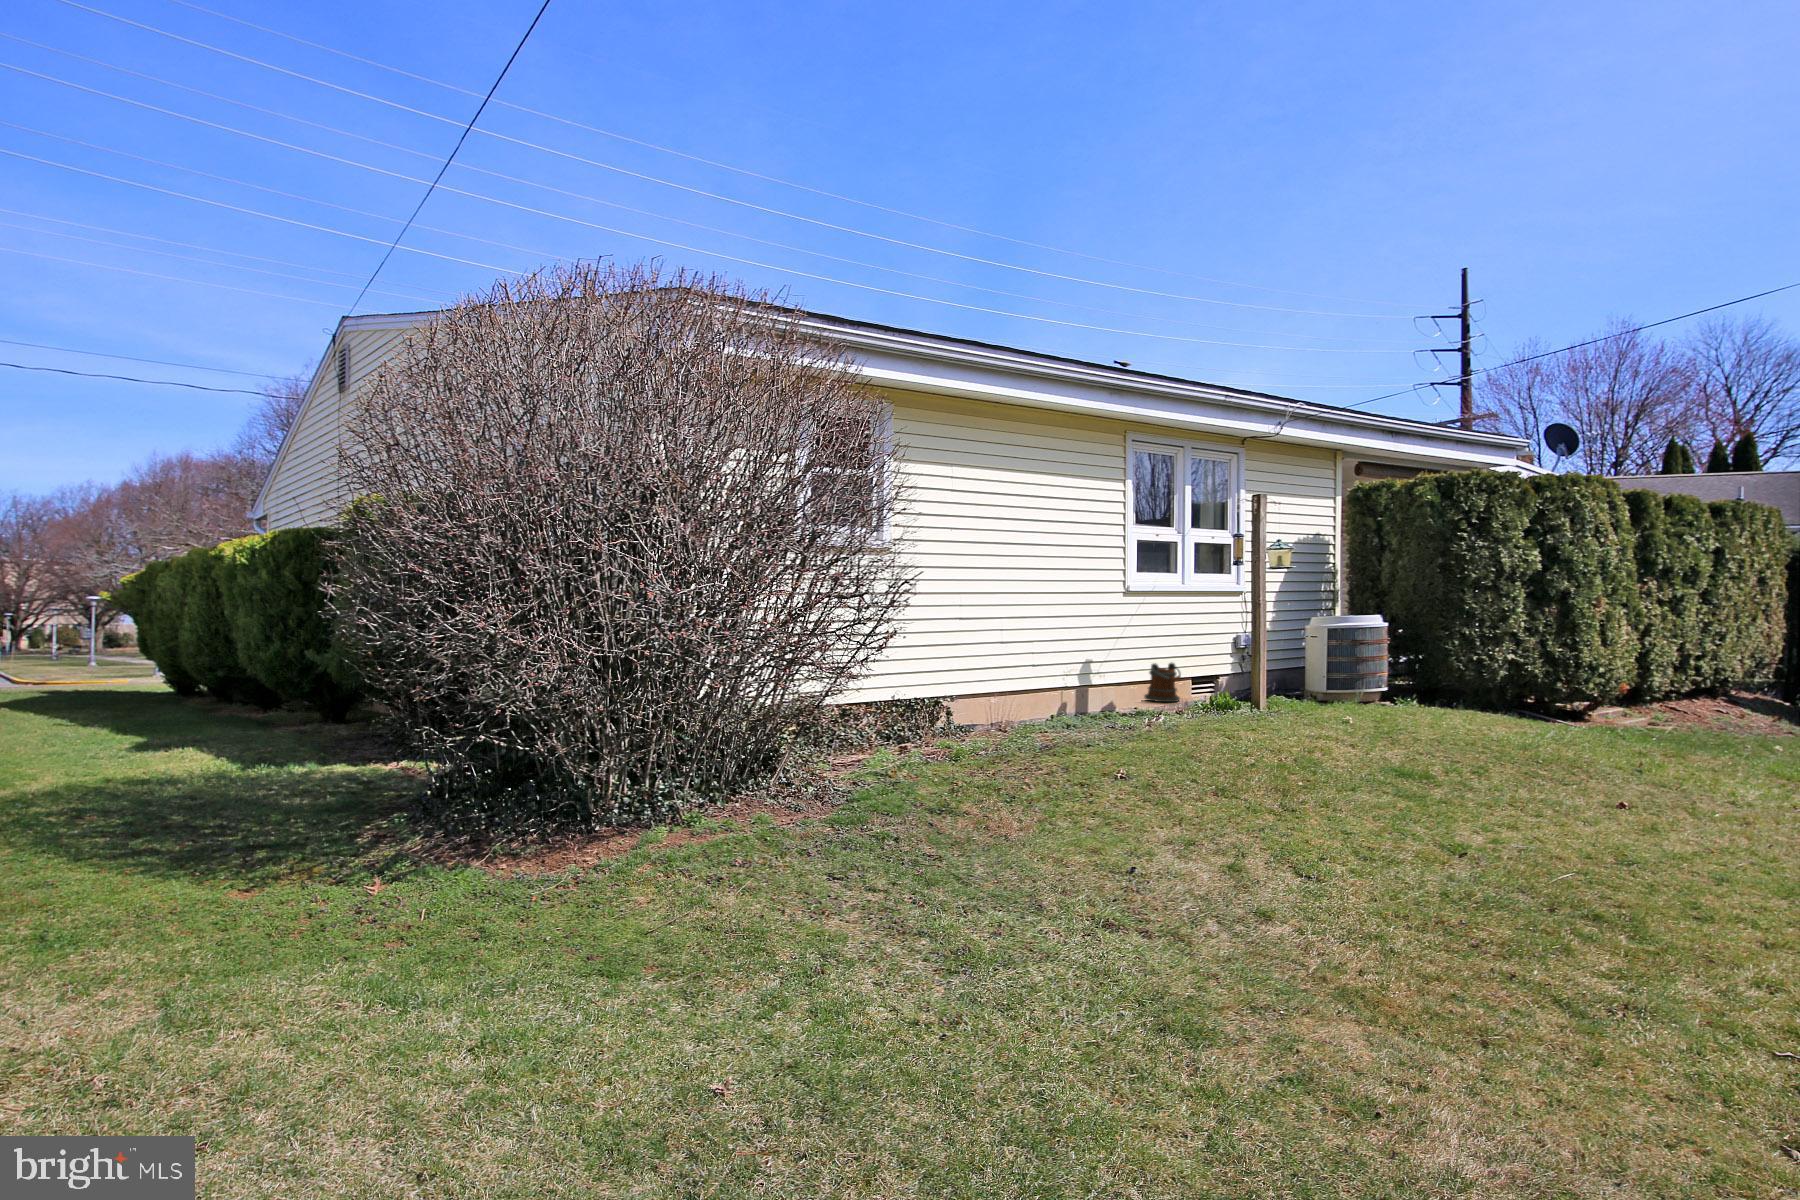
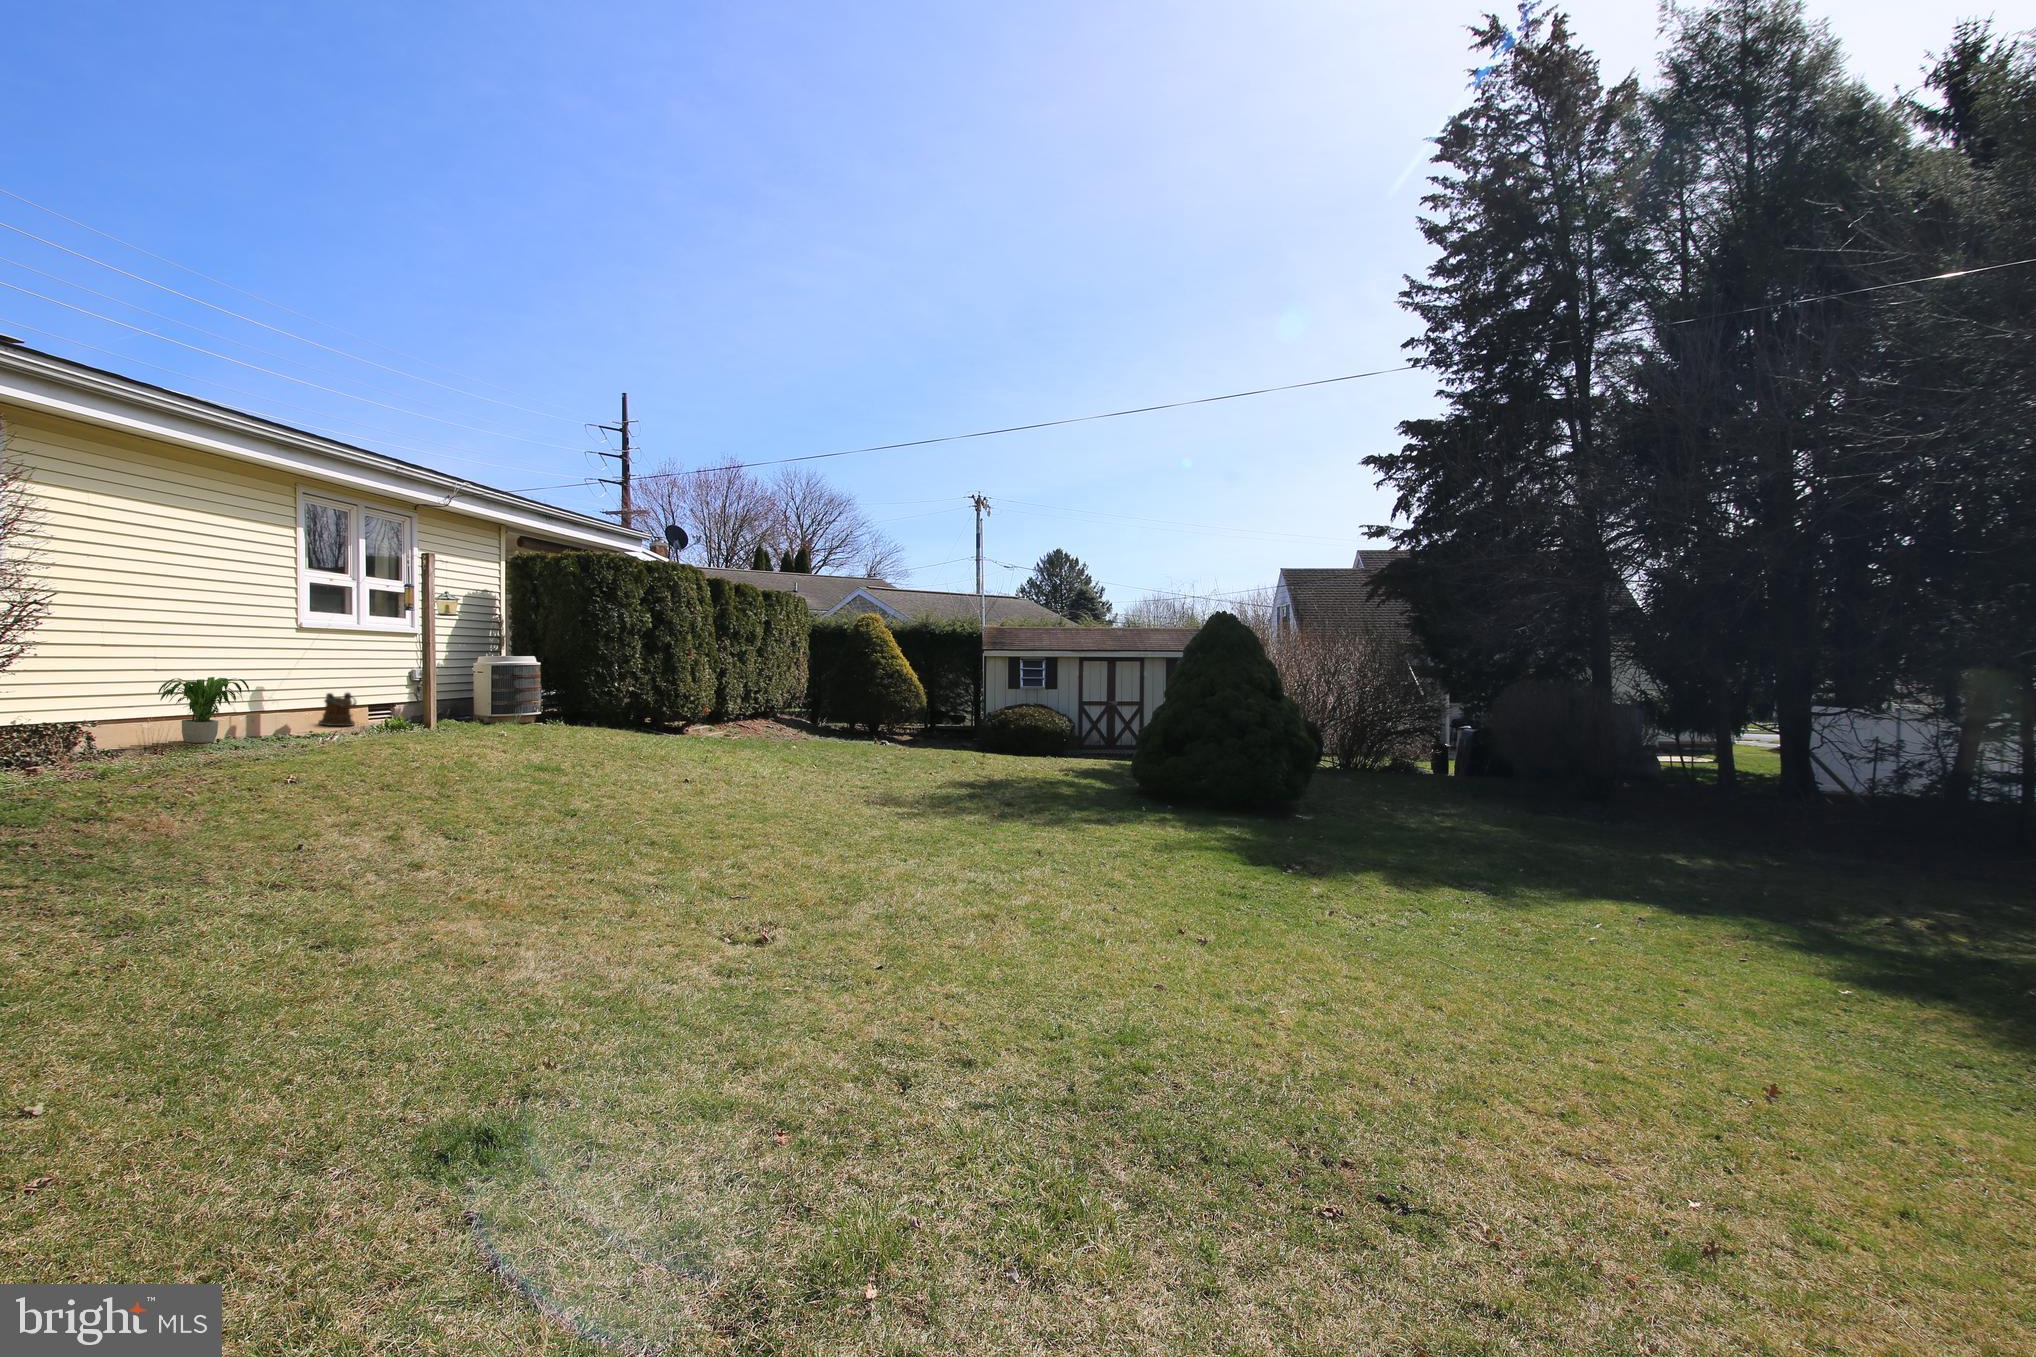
potted plant: none [1004,647,1081,719] -> present [158,677,249,743]

